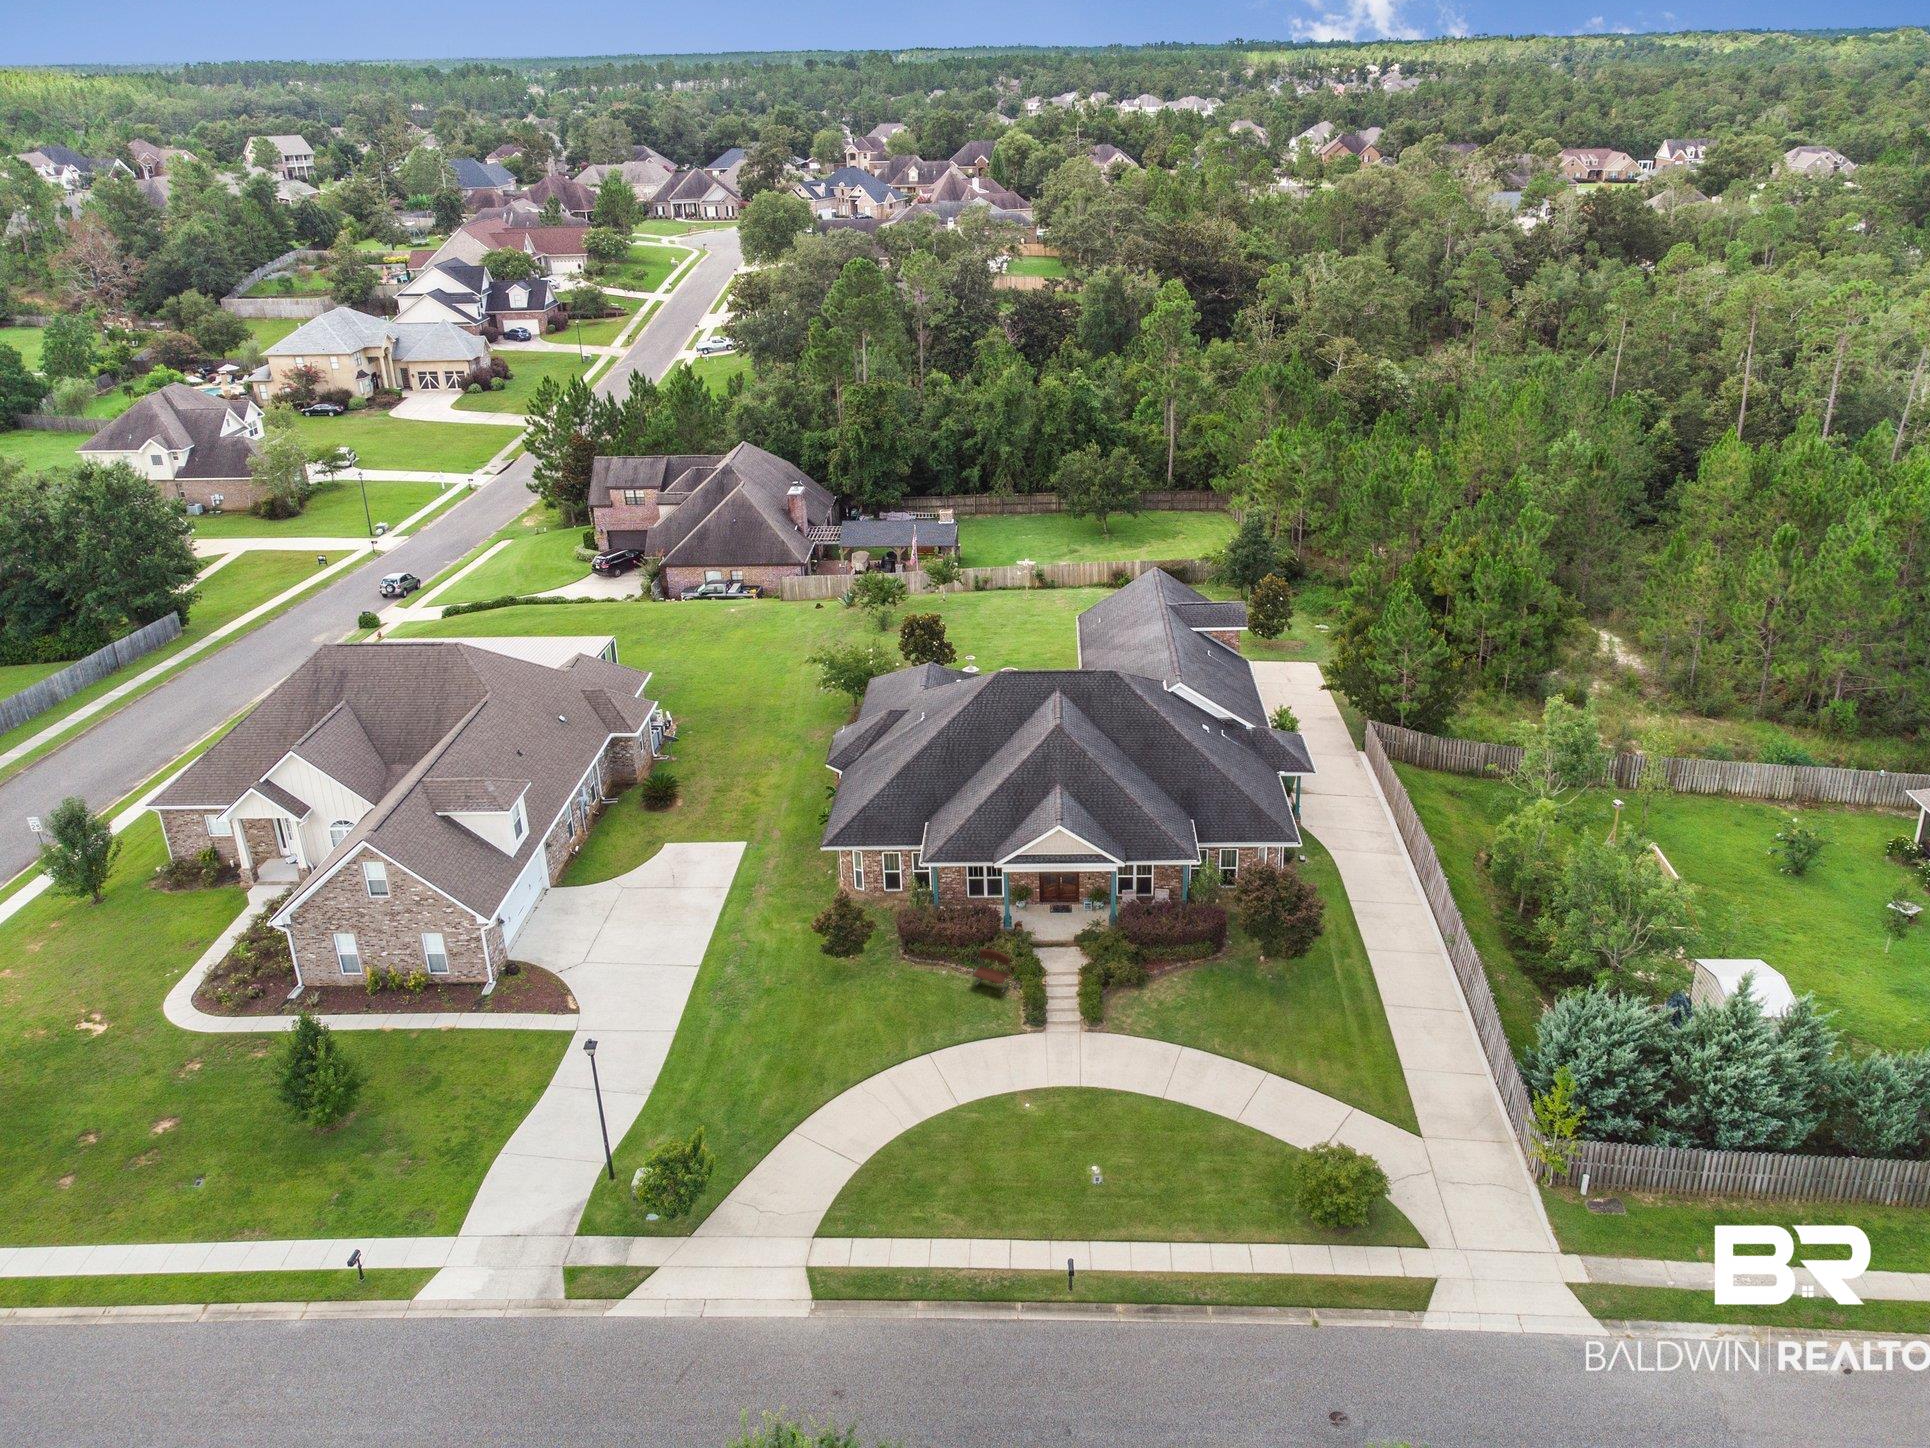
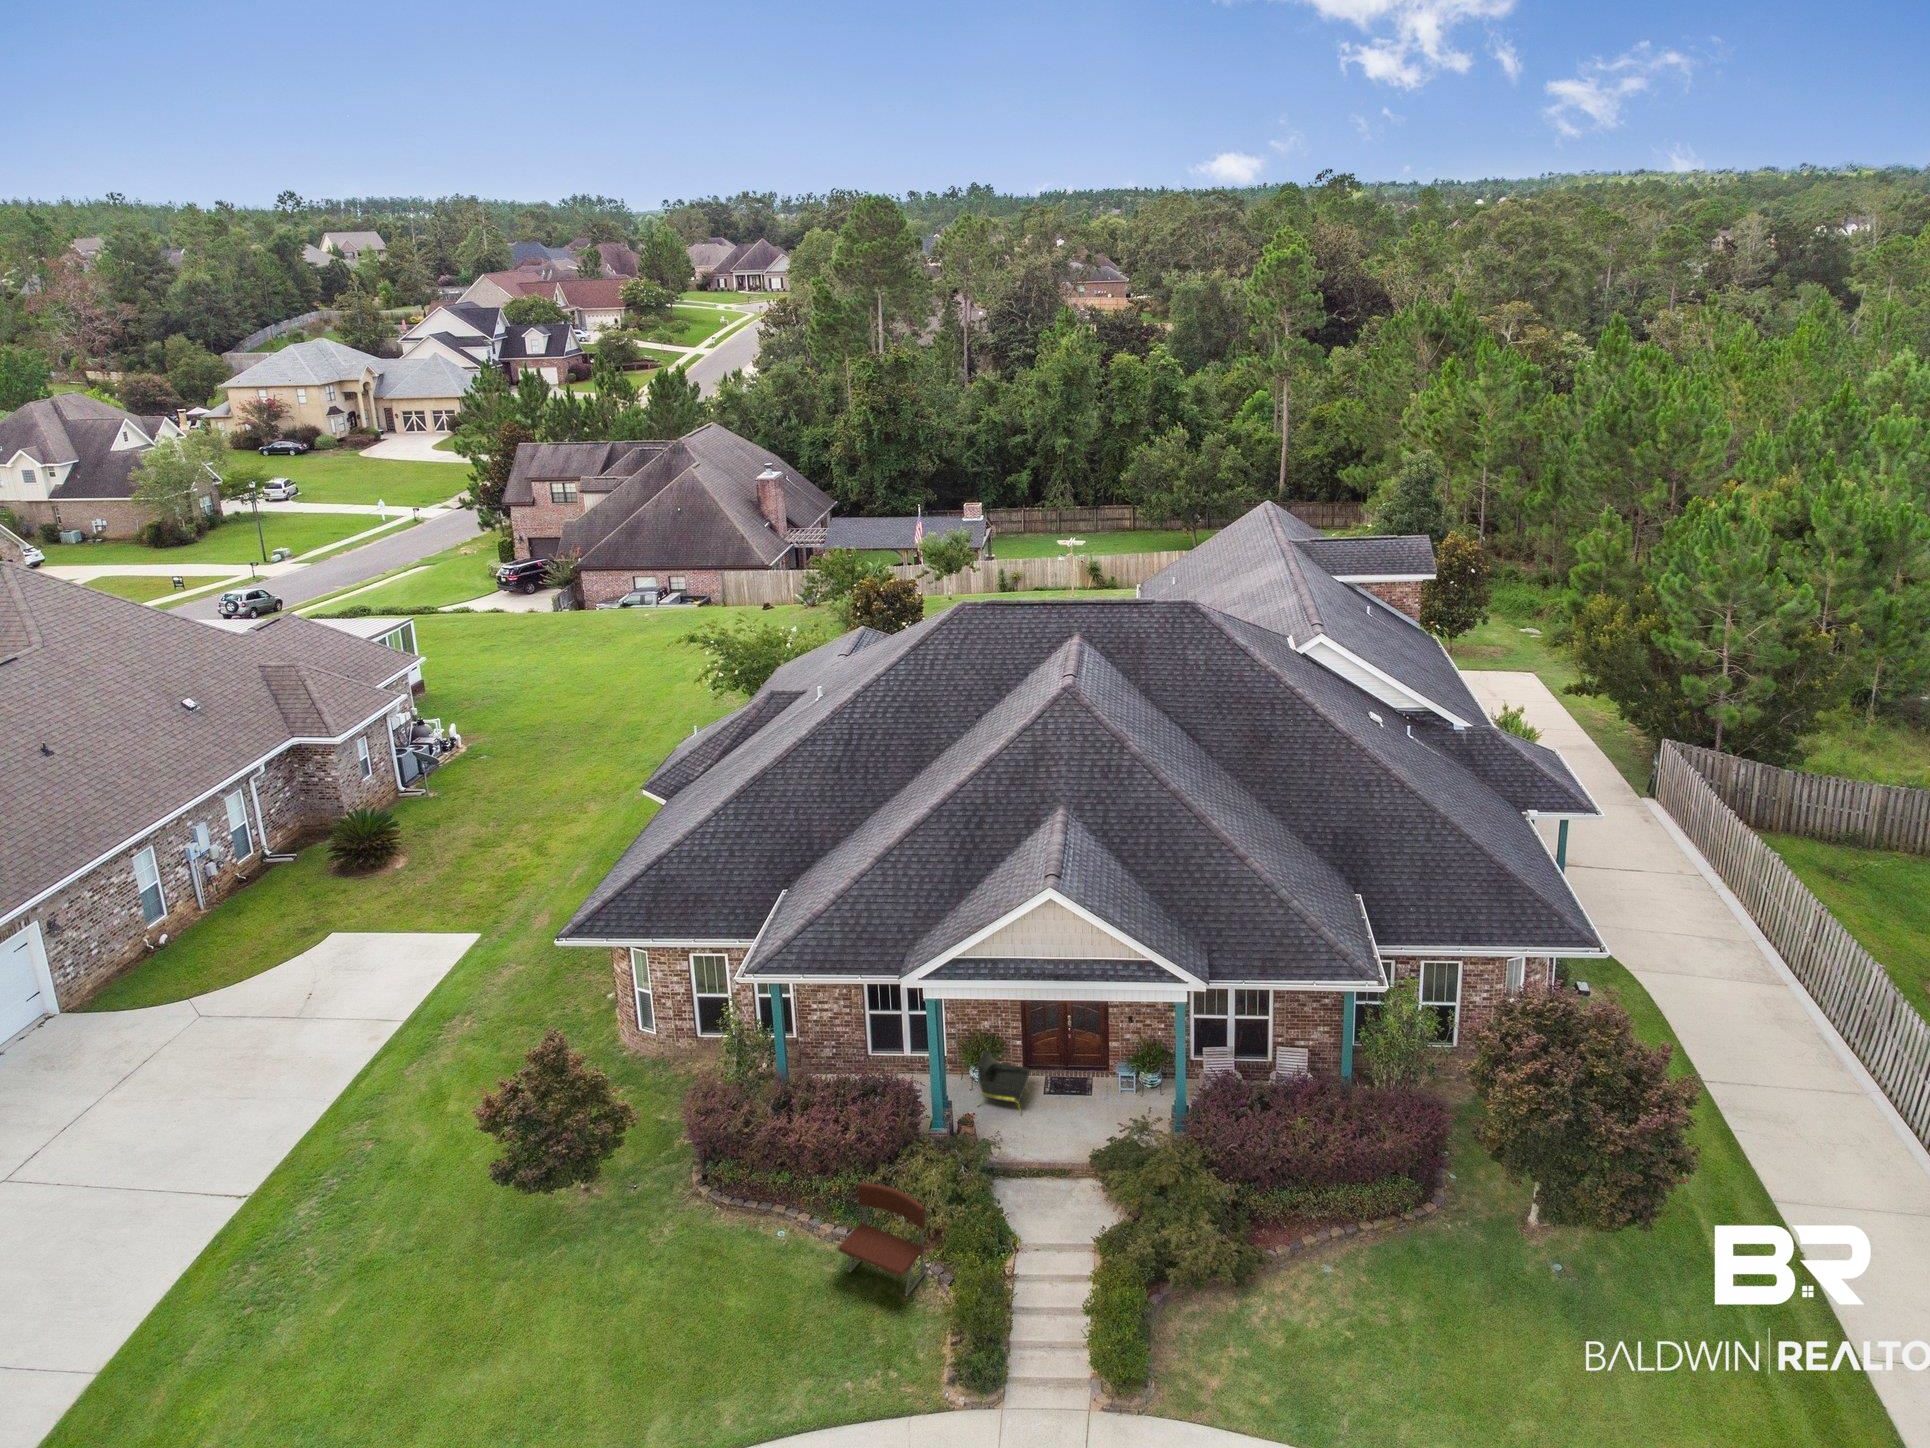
armchair: none [1021,894,1044,923] -> present [977,1050,1029,1104]

